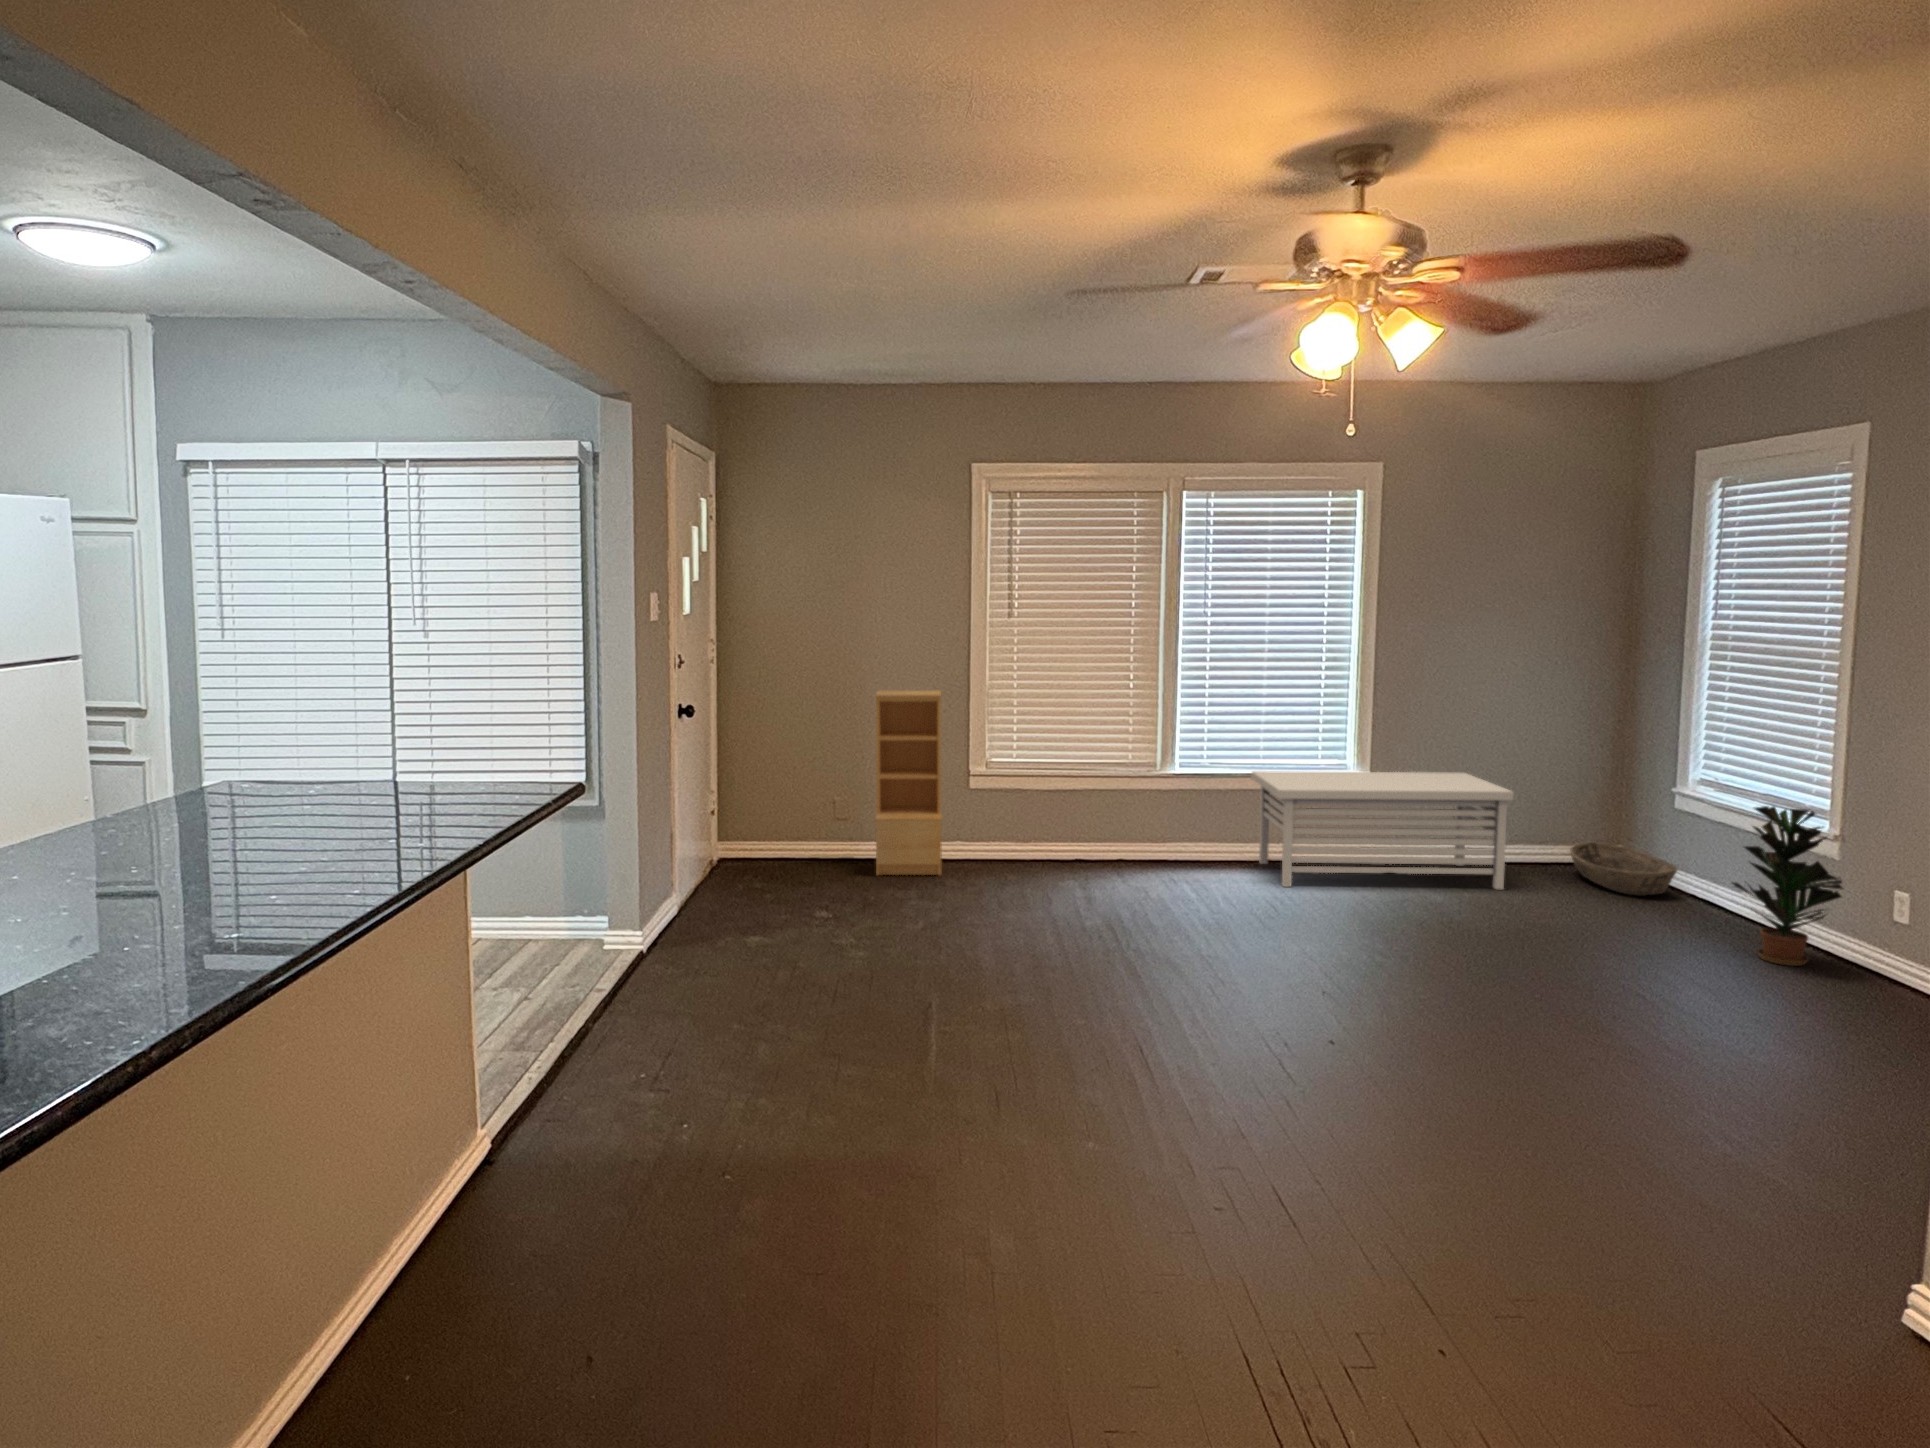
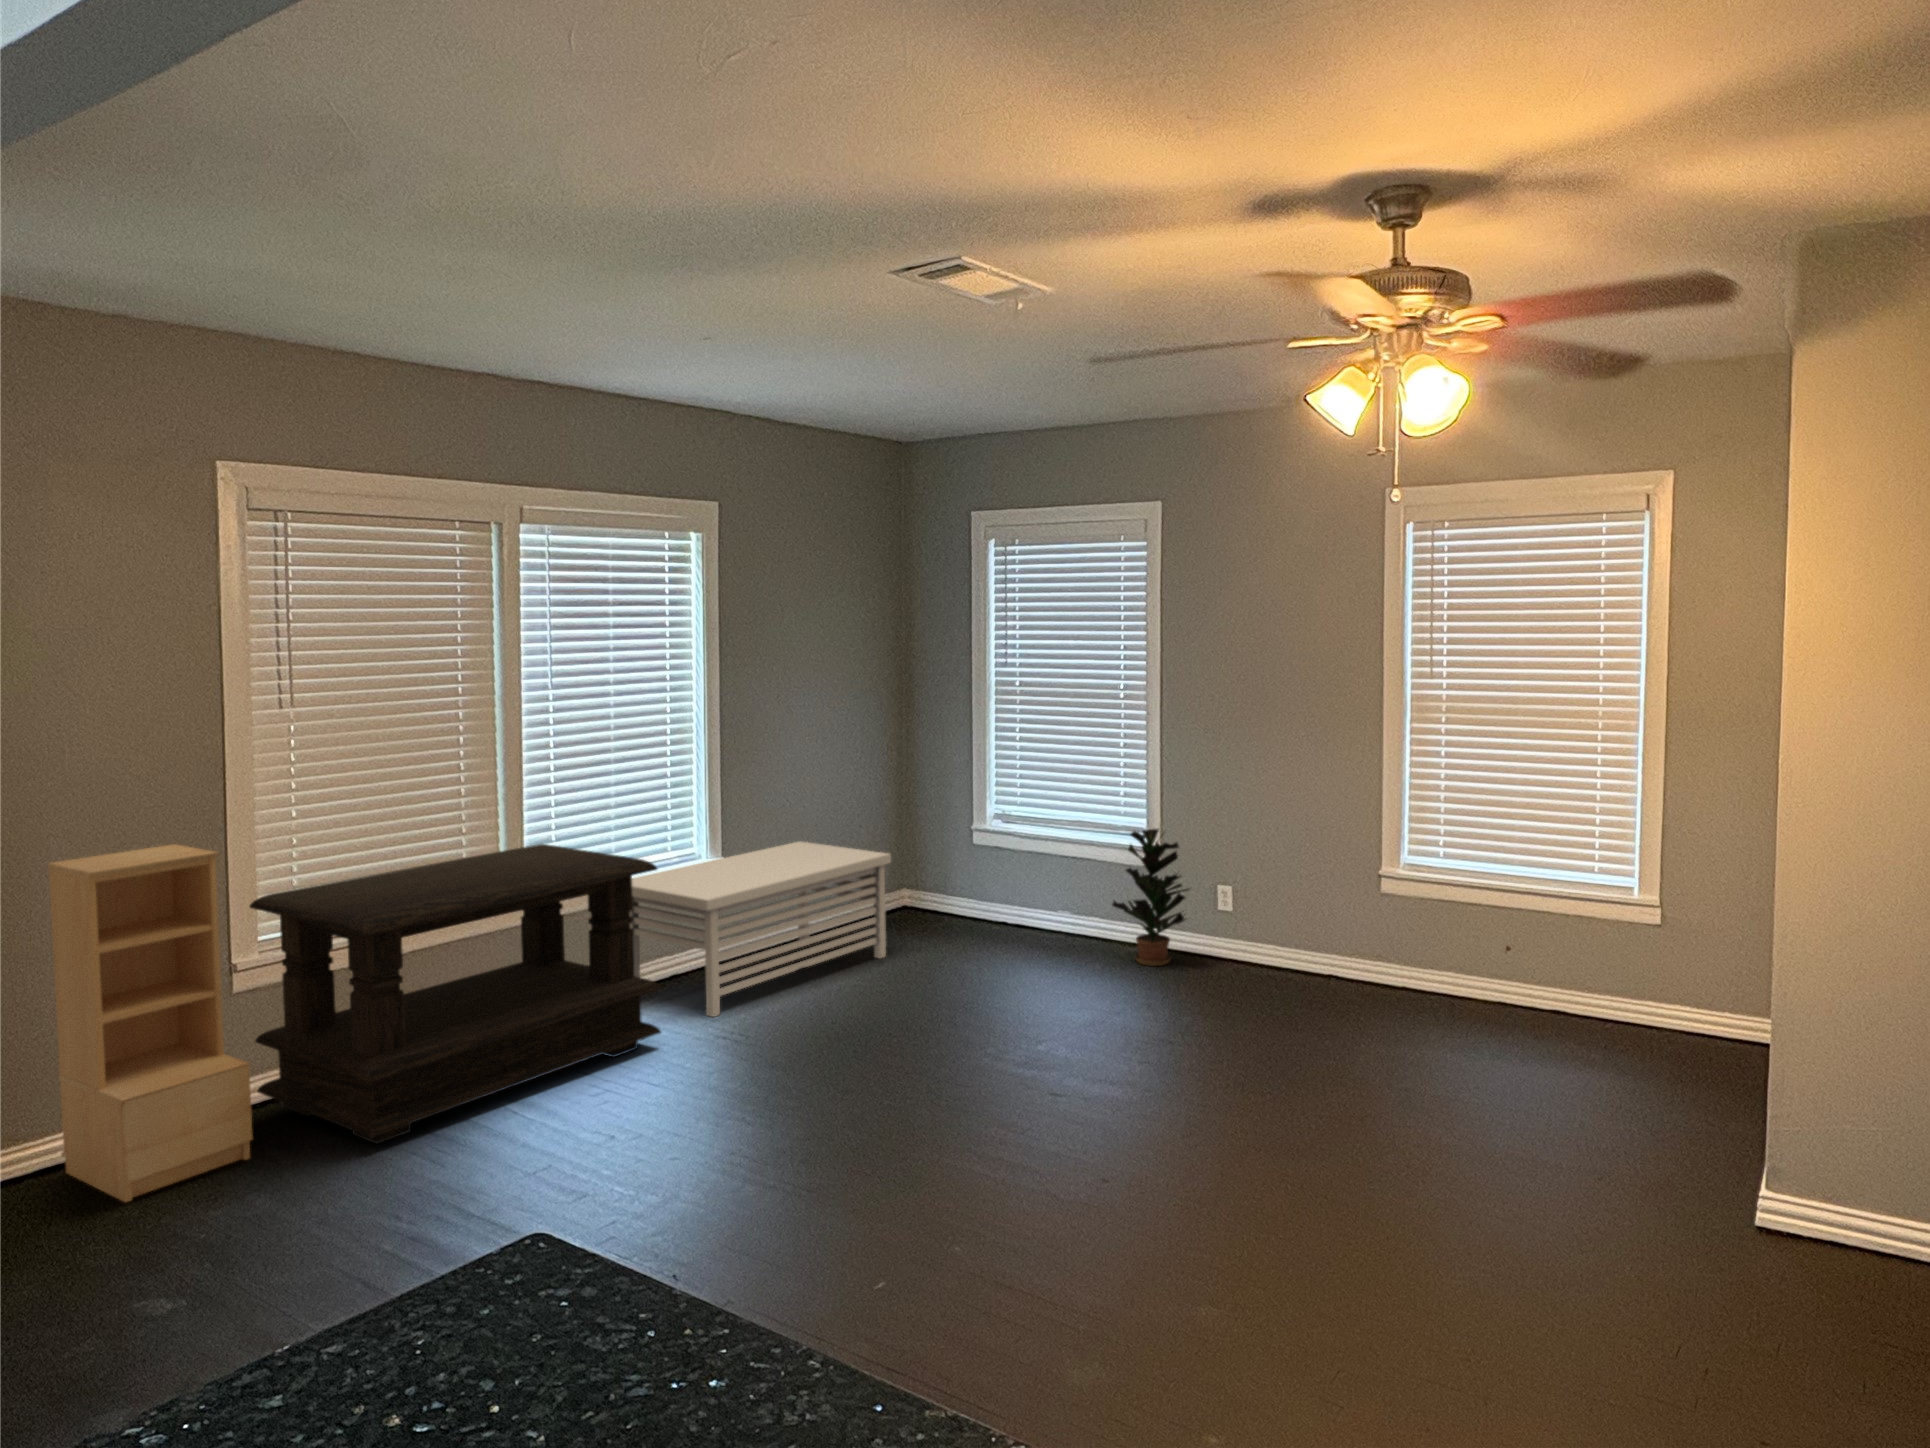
coffee table: none [980,729,1218,888] -> present [249,844,661,1144]
basket: present [1570,842,1678,895] -> none [890,888,998,934]

